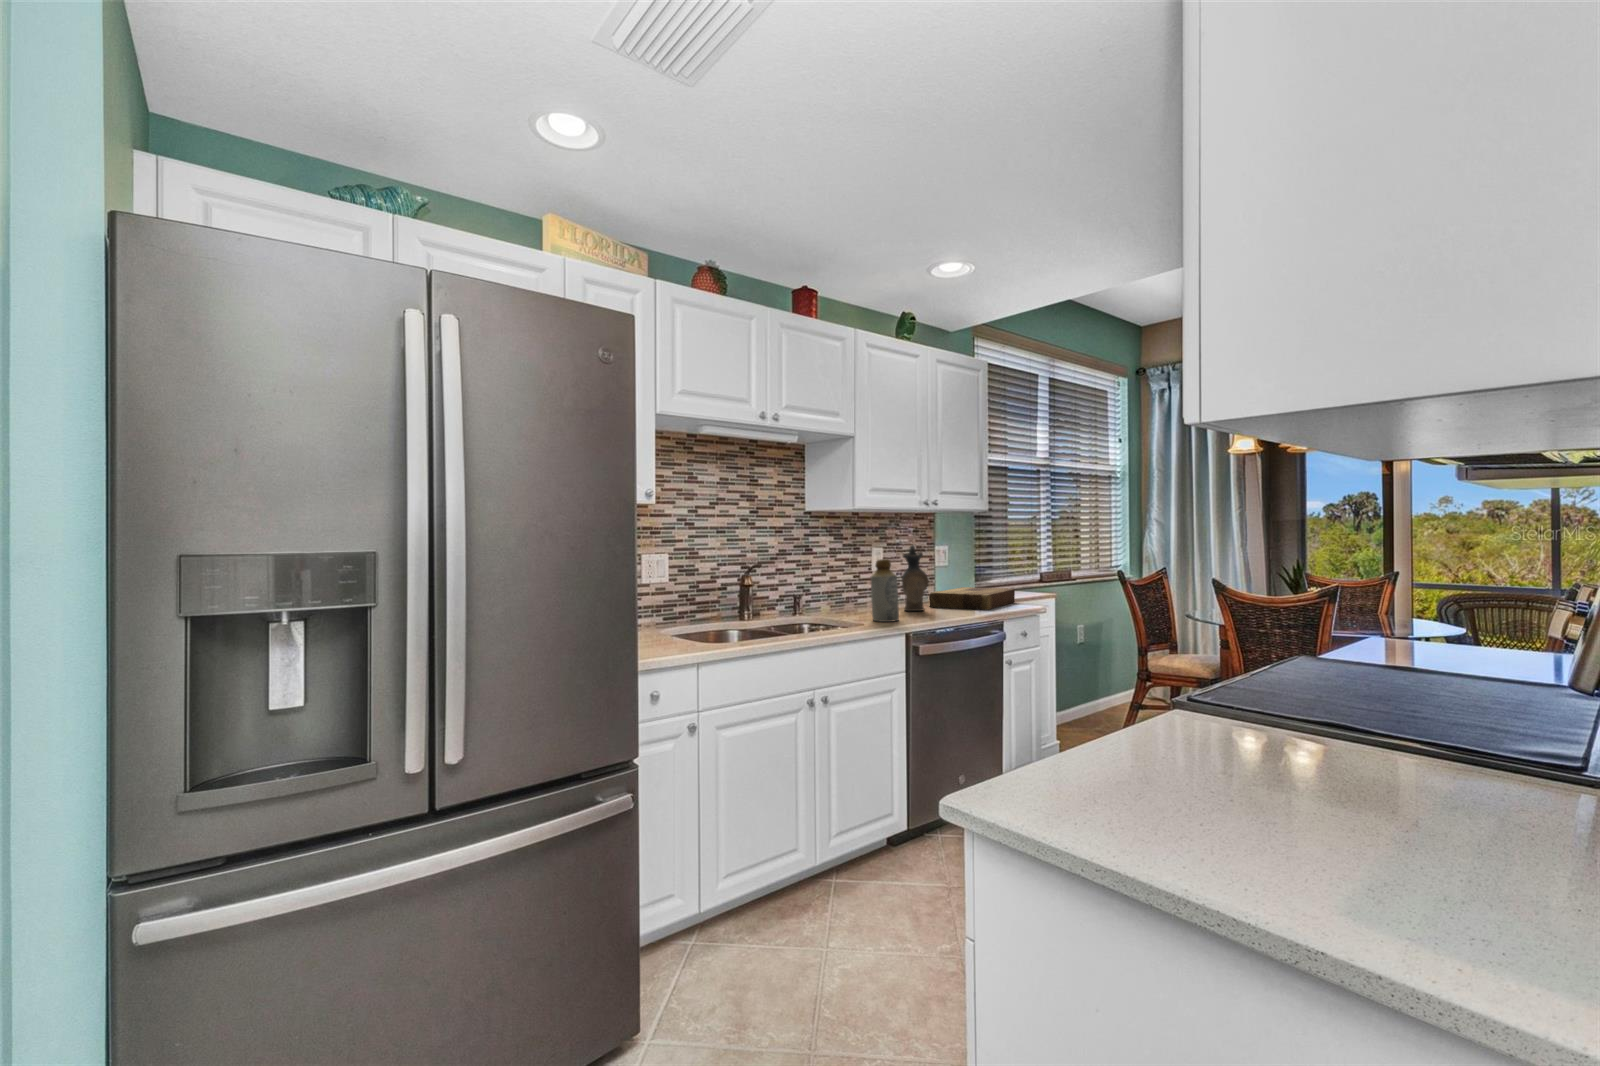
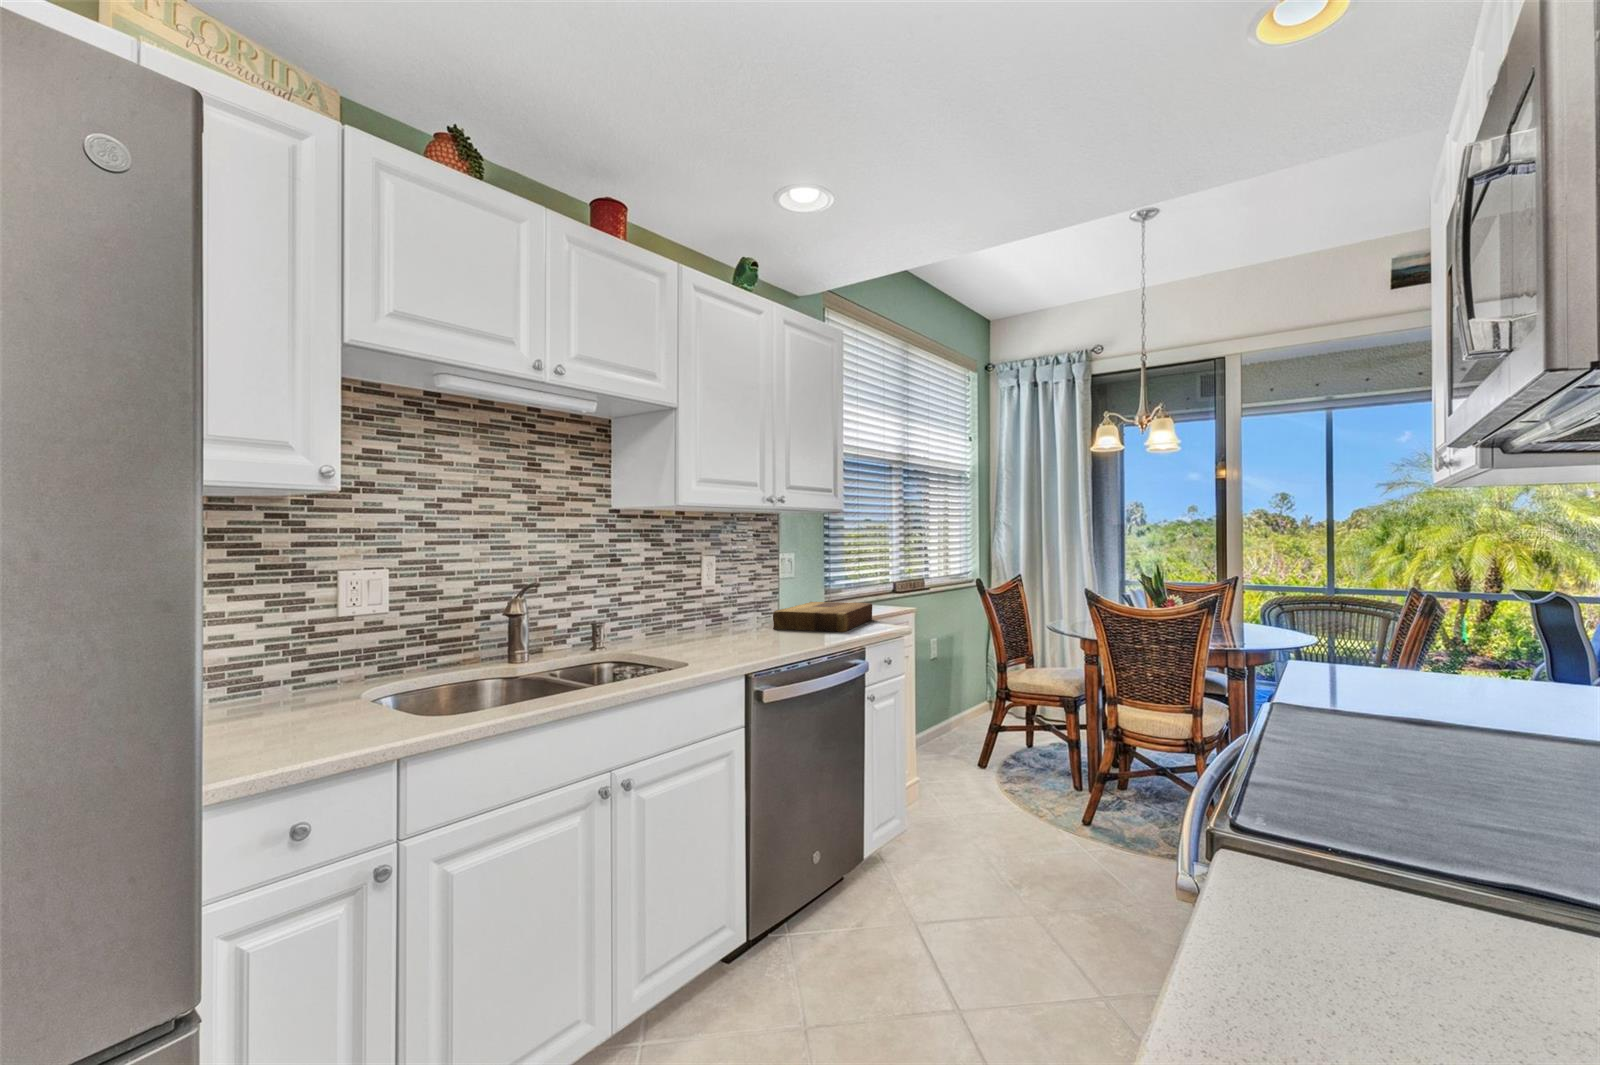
ceramic pitcher: present [902,545,929,611] -> none [739,552,773,637]
bottle: present [871,559,899,622] -> none [697,572,735,657]

